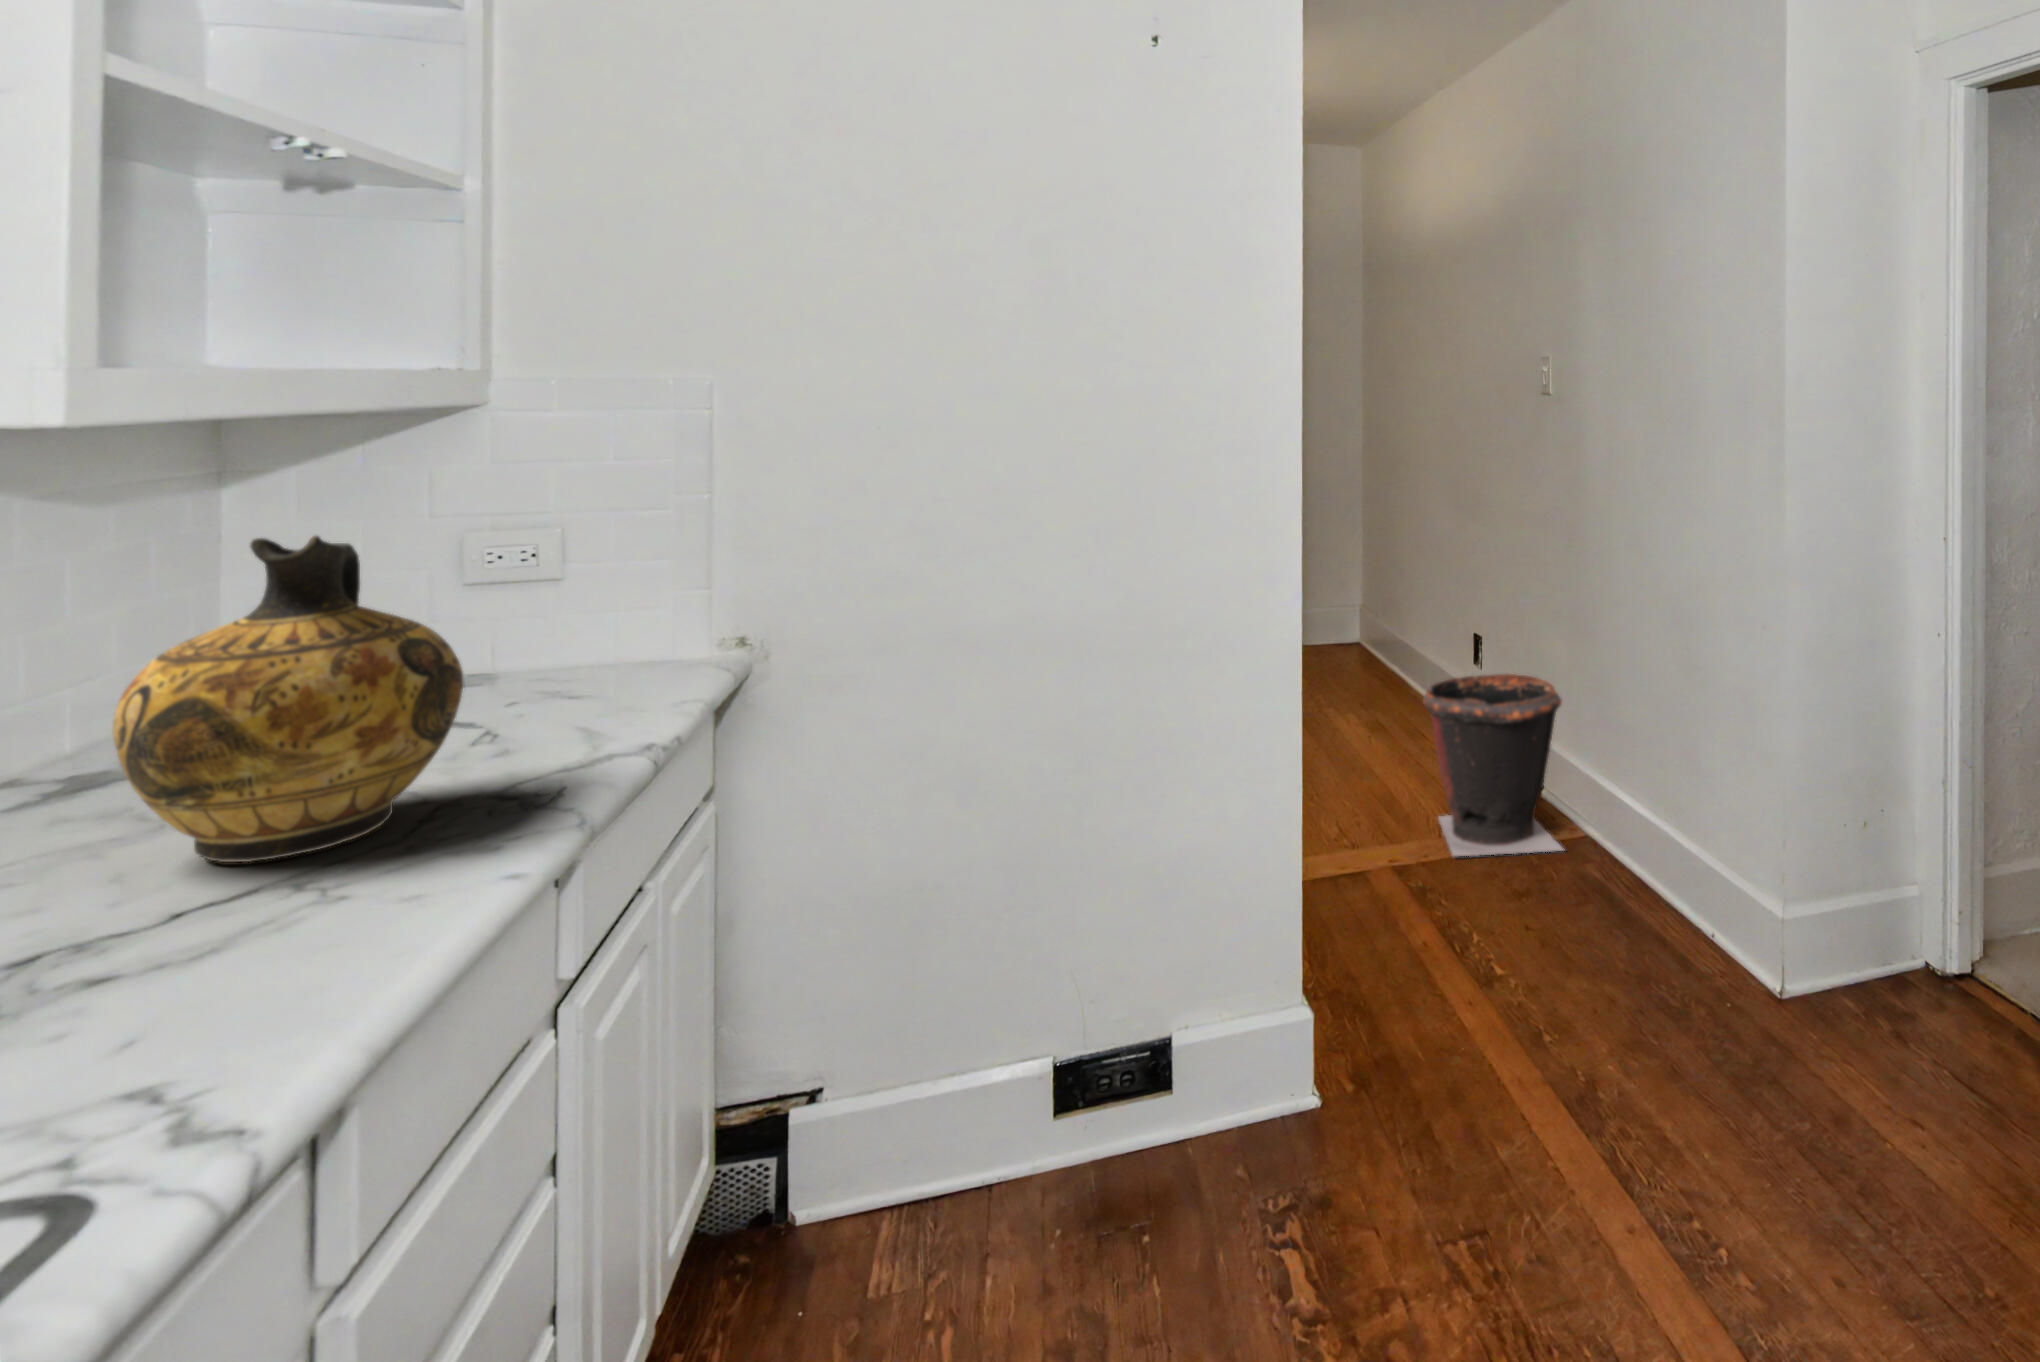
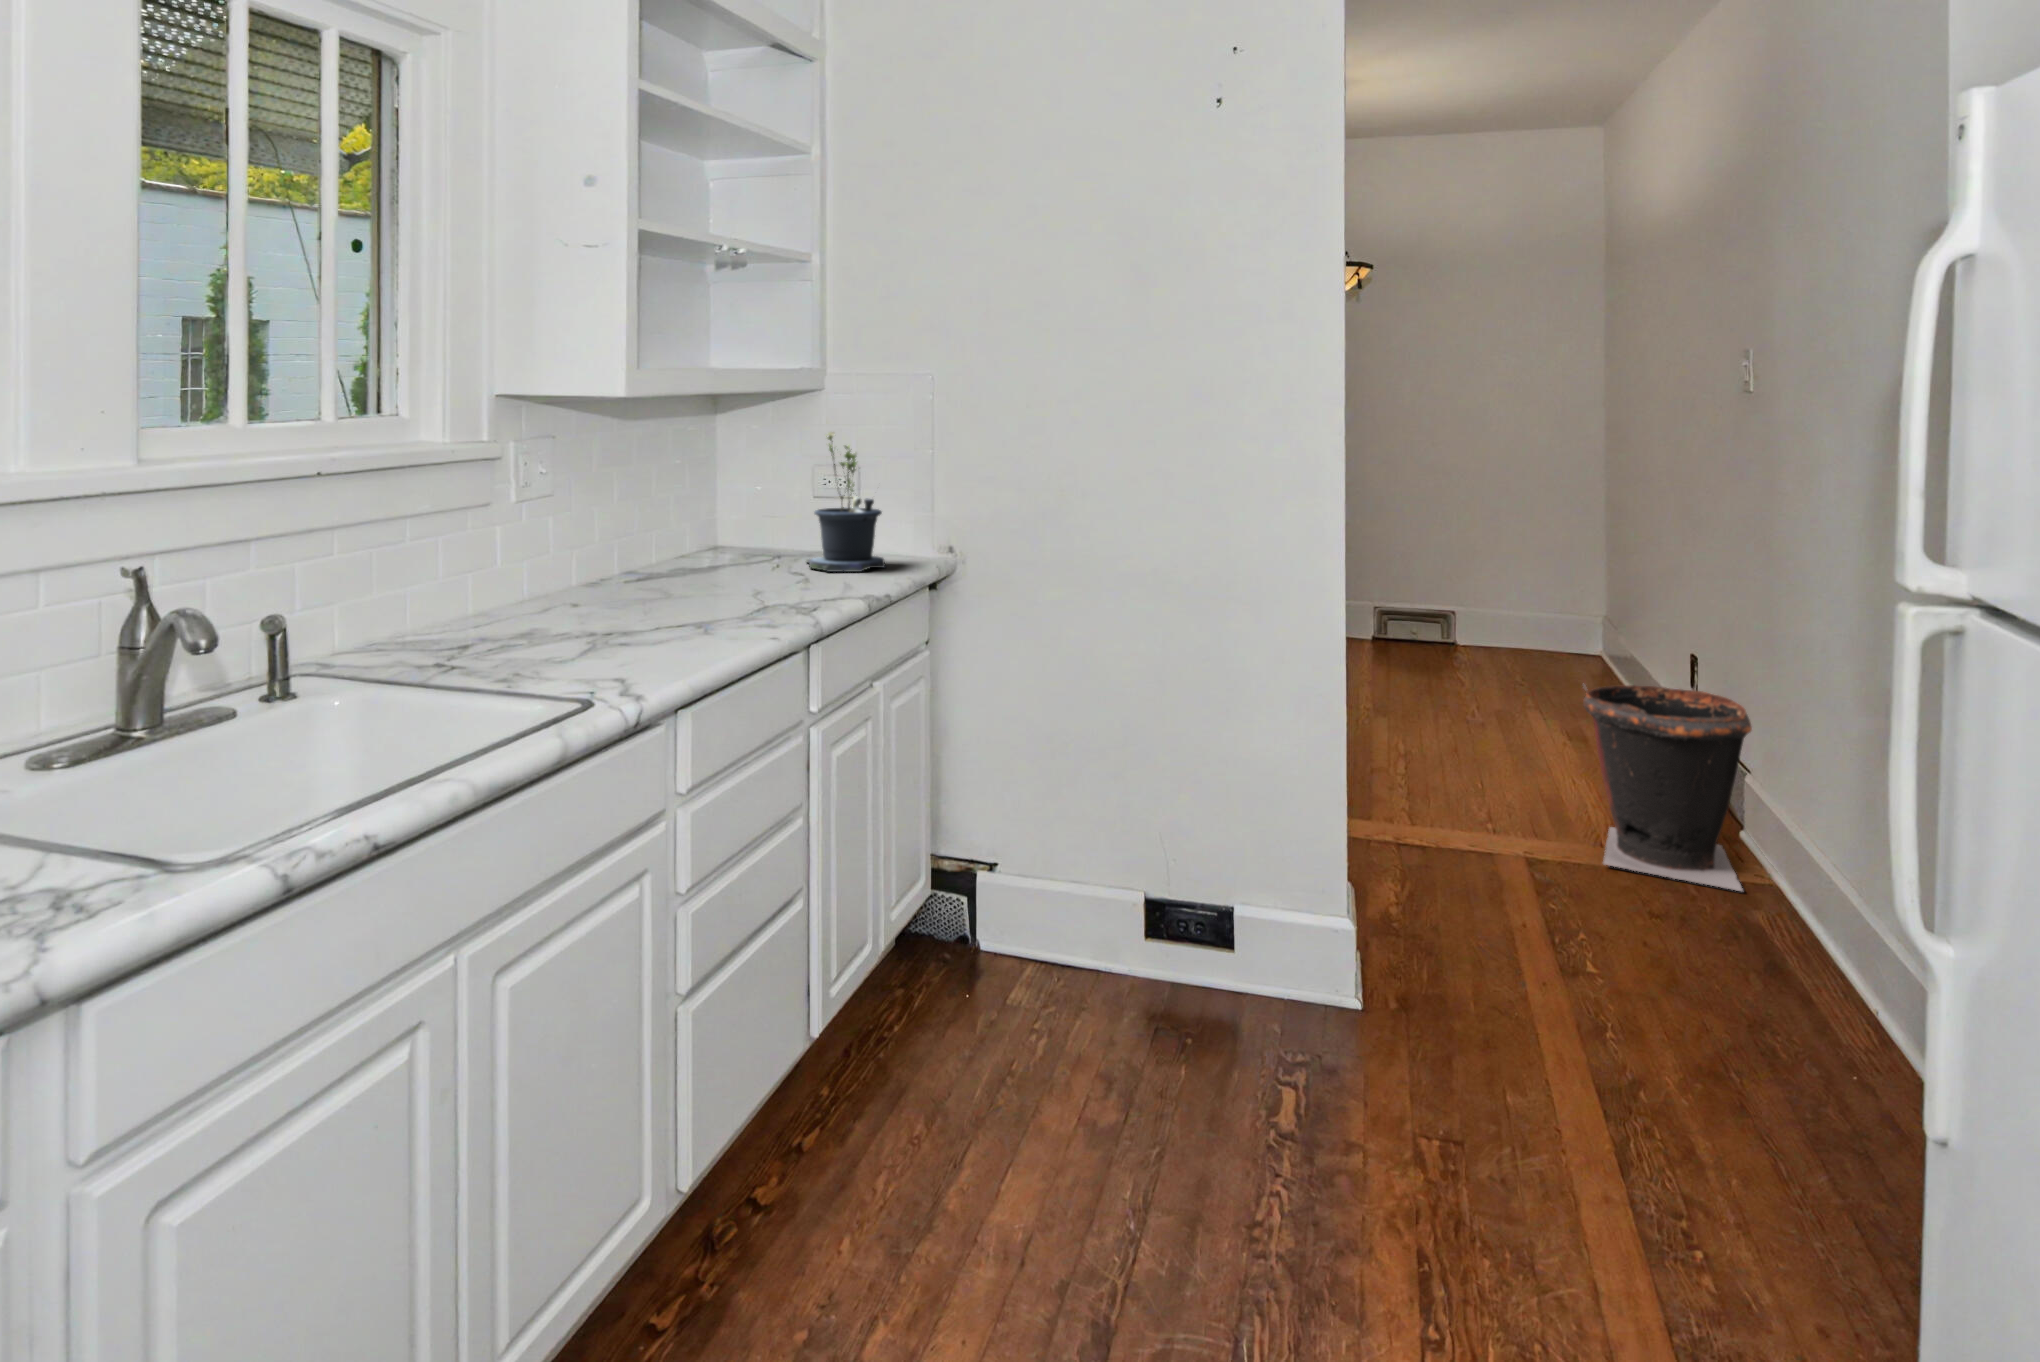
potted plant: none [468,486,641,716] -> present [806,432,886,572]
ceramic jug: present [113,536,463,862] -> none [641,450,774,614]

